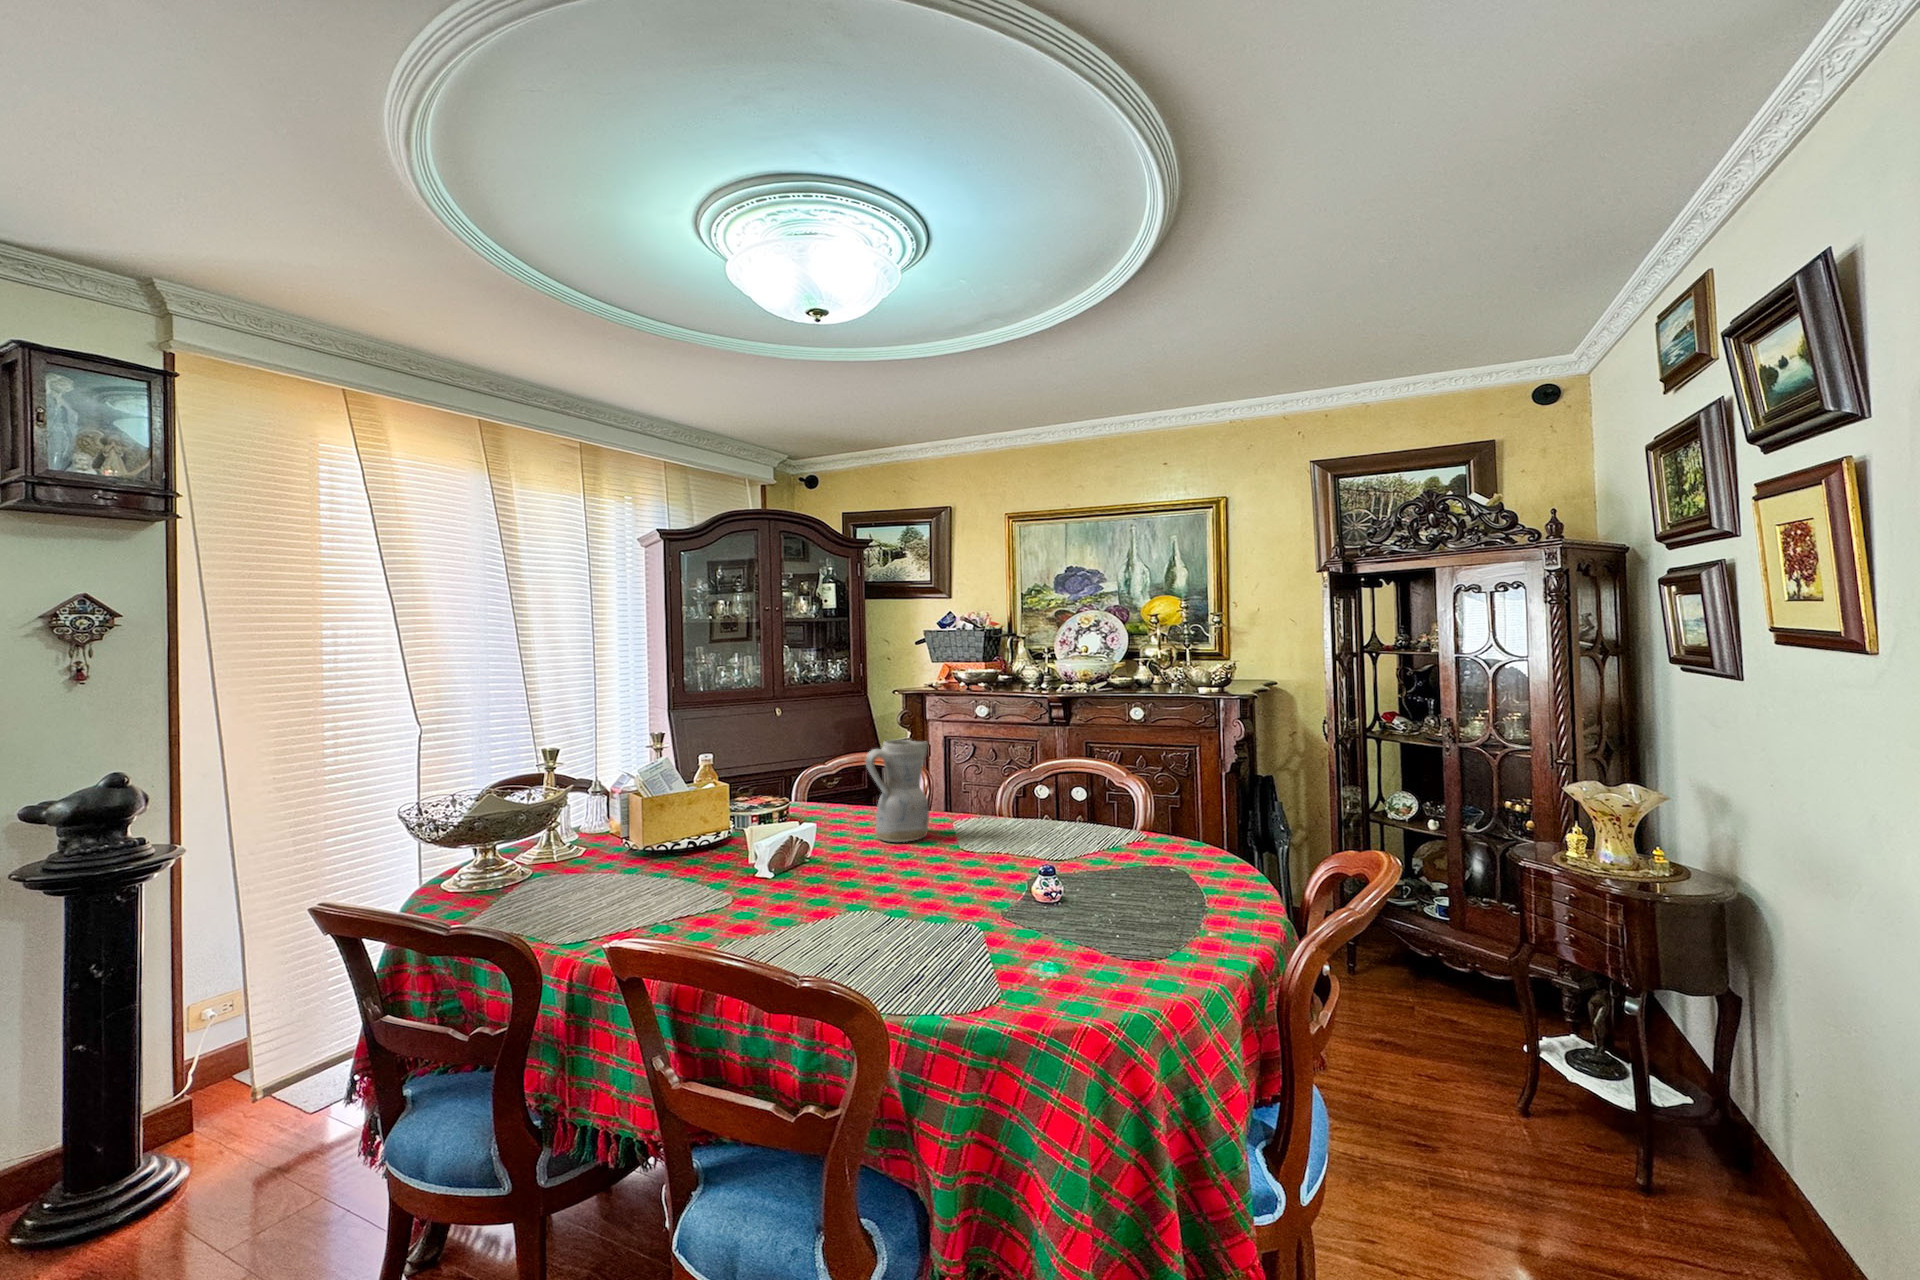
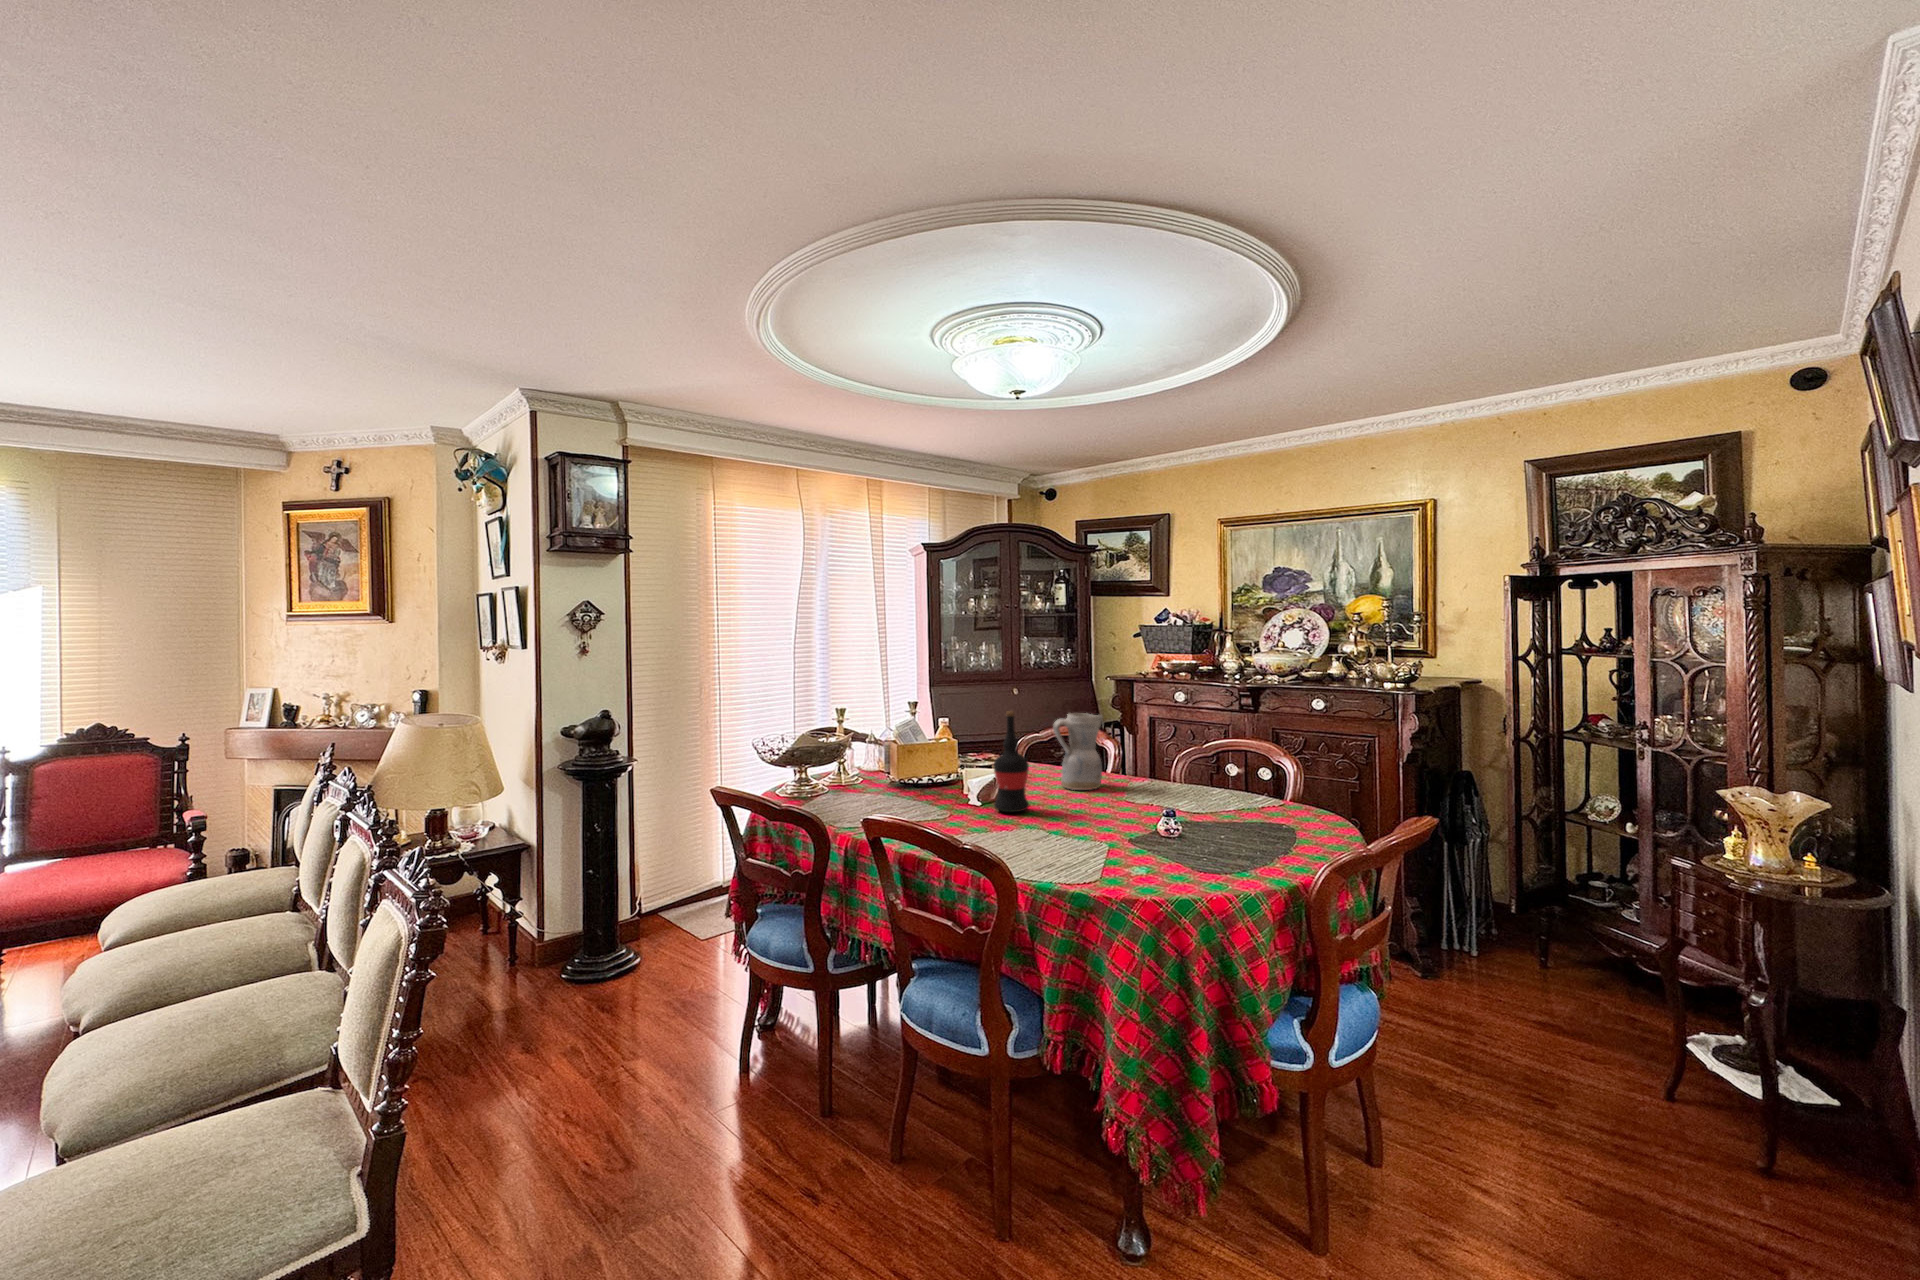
wine bottle: none [797,744,849,888] -> present [994,711,1029,812]

